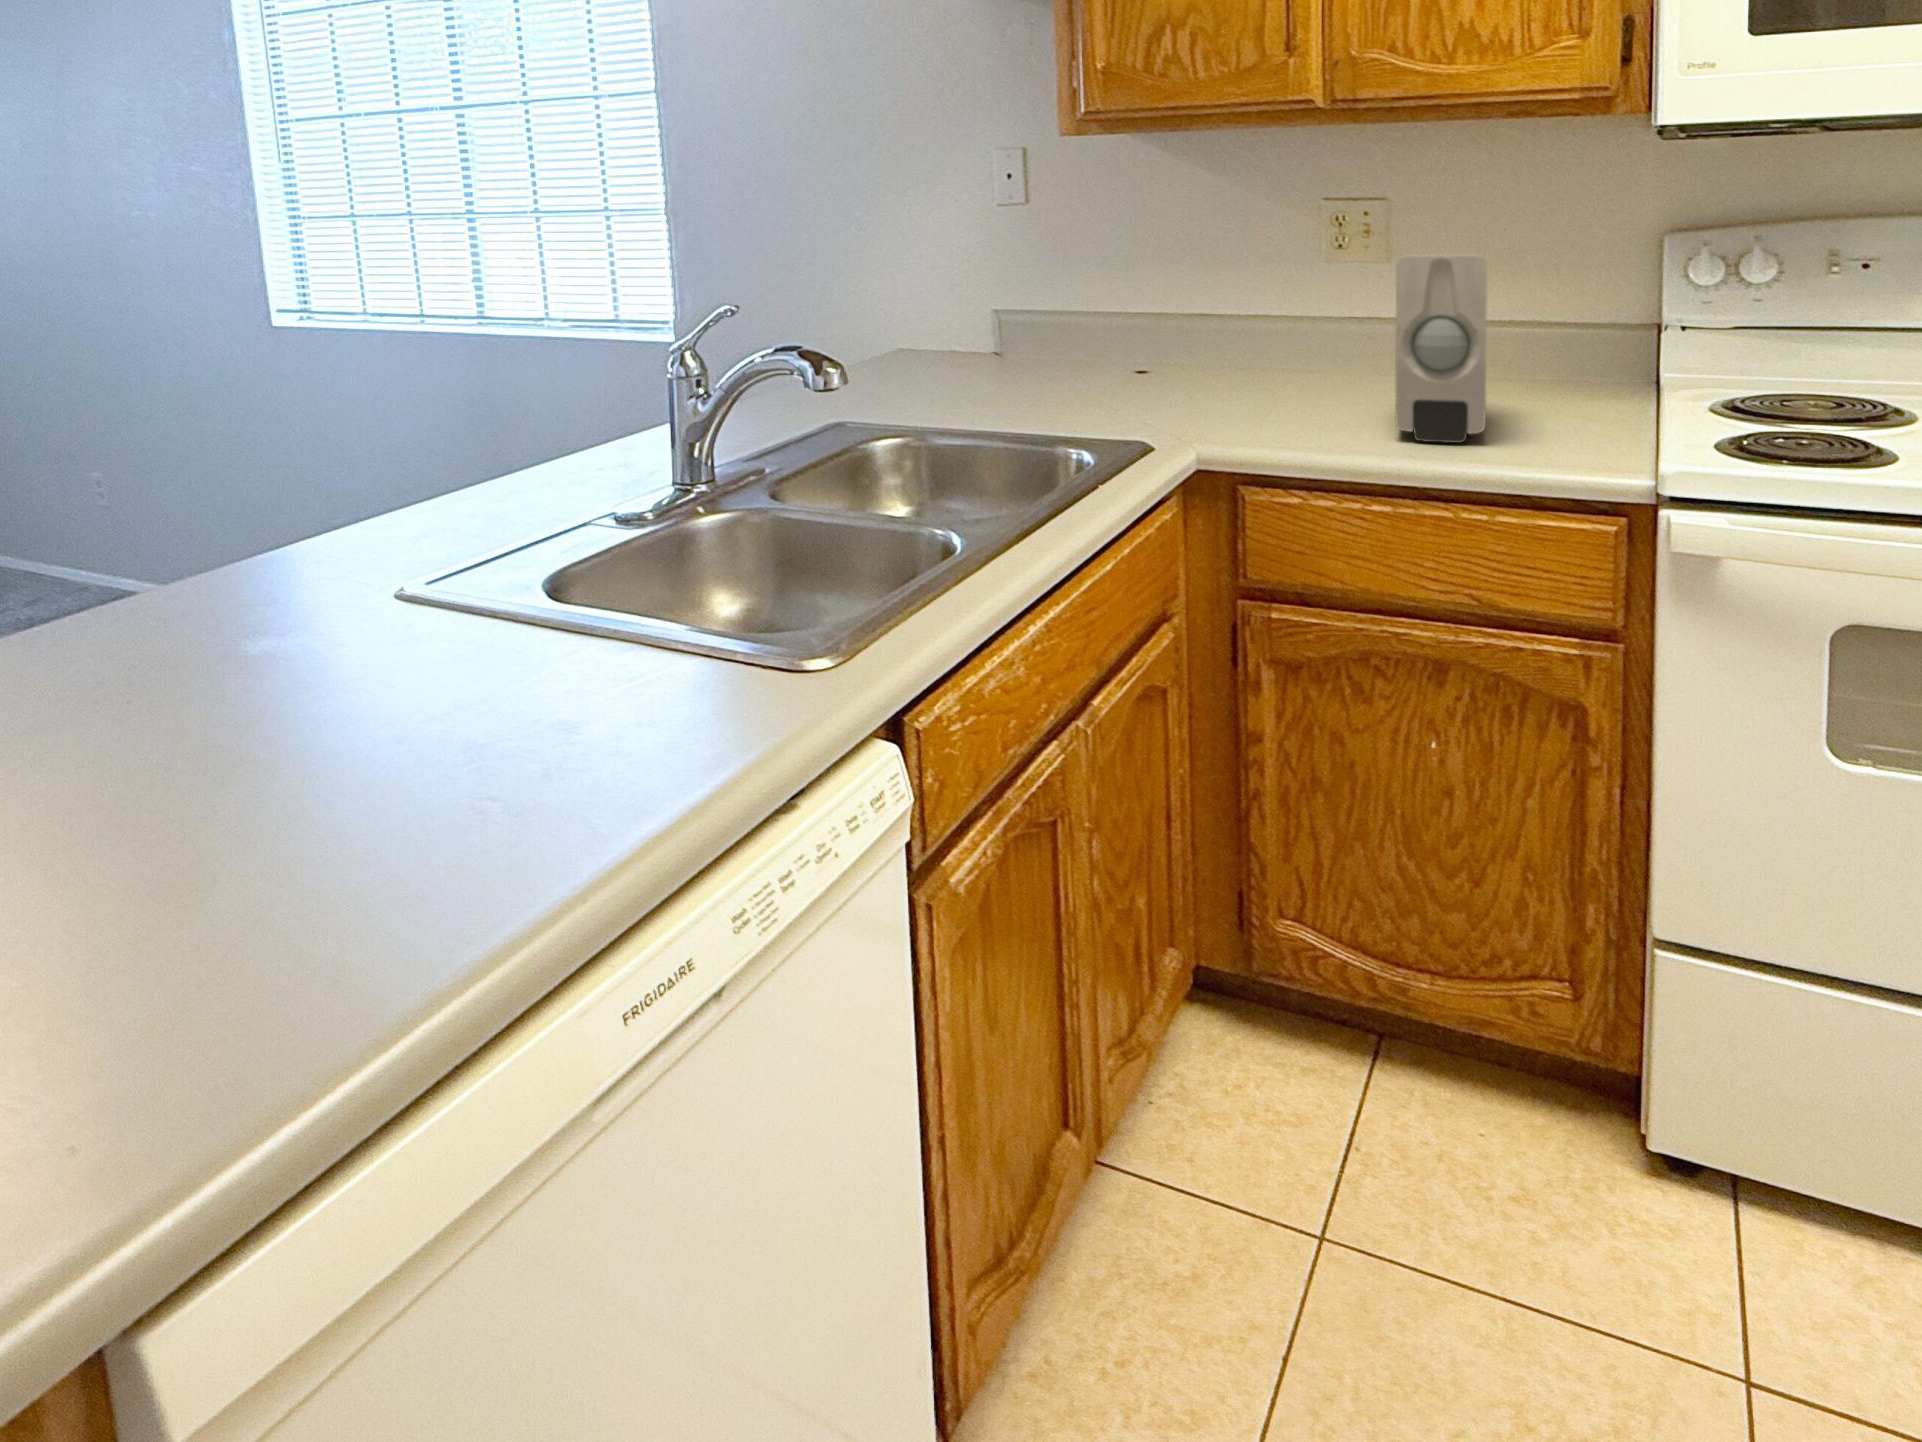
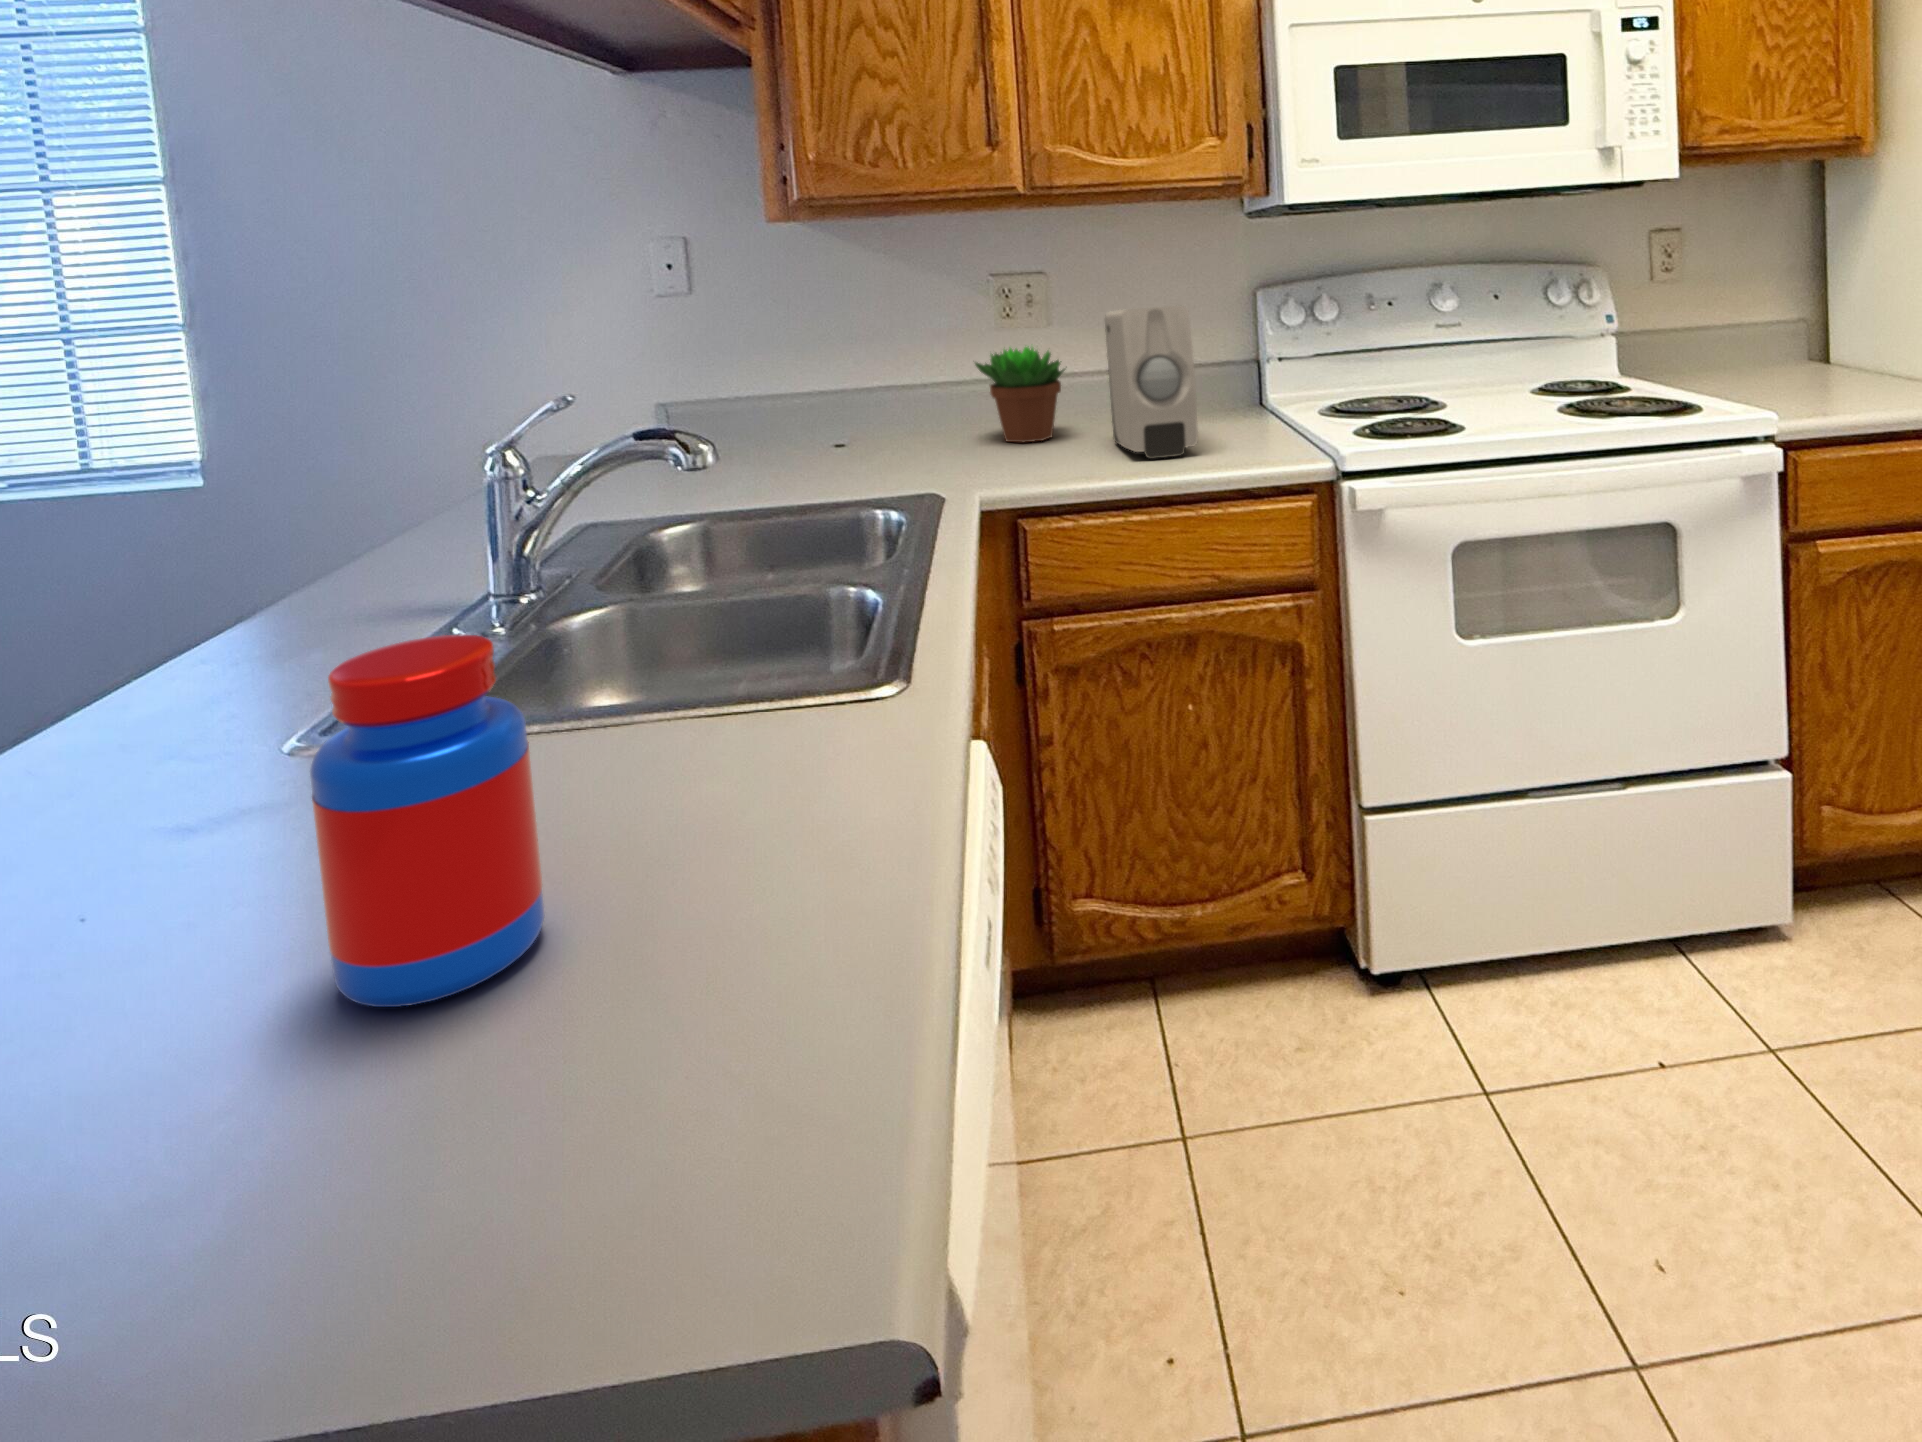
succulent plant: none [1258,284,1366,398] -> present [975,346,1065,442]
jar: none [90,561,308,884] -> present [310,634,544,1007]

